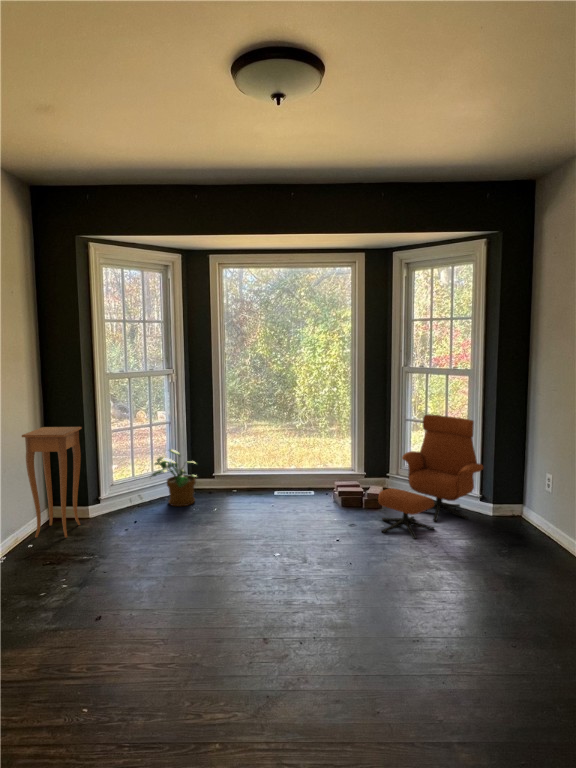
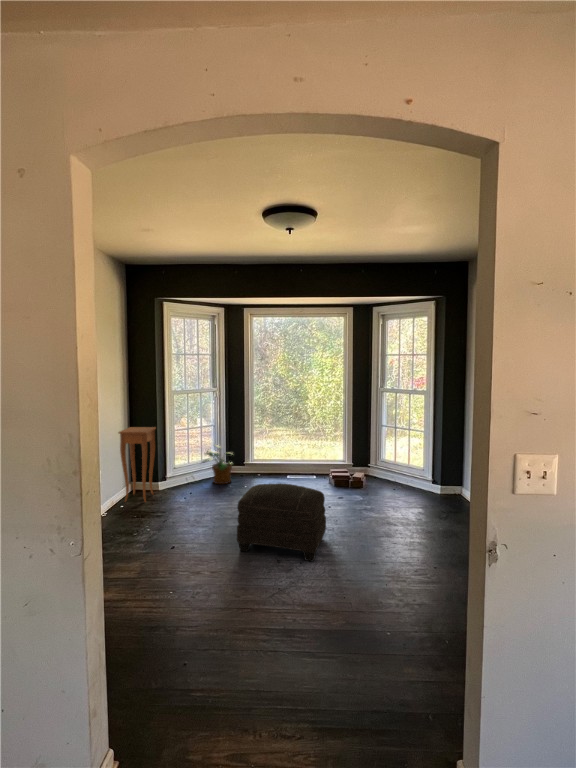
lounge chair: present [378,415,483,539] -> none [359,422,434,508]
ottoman: none [200,512,337,636] -> present [237,483,326,561]

